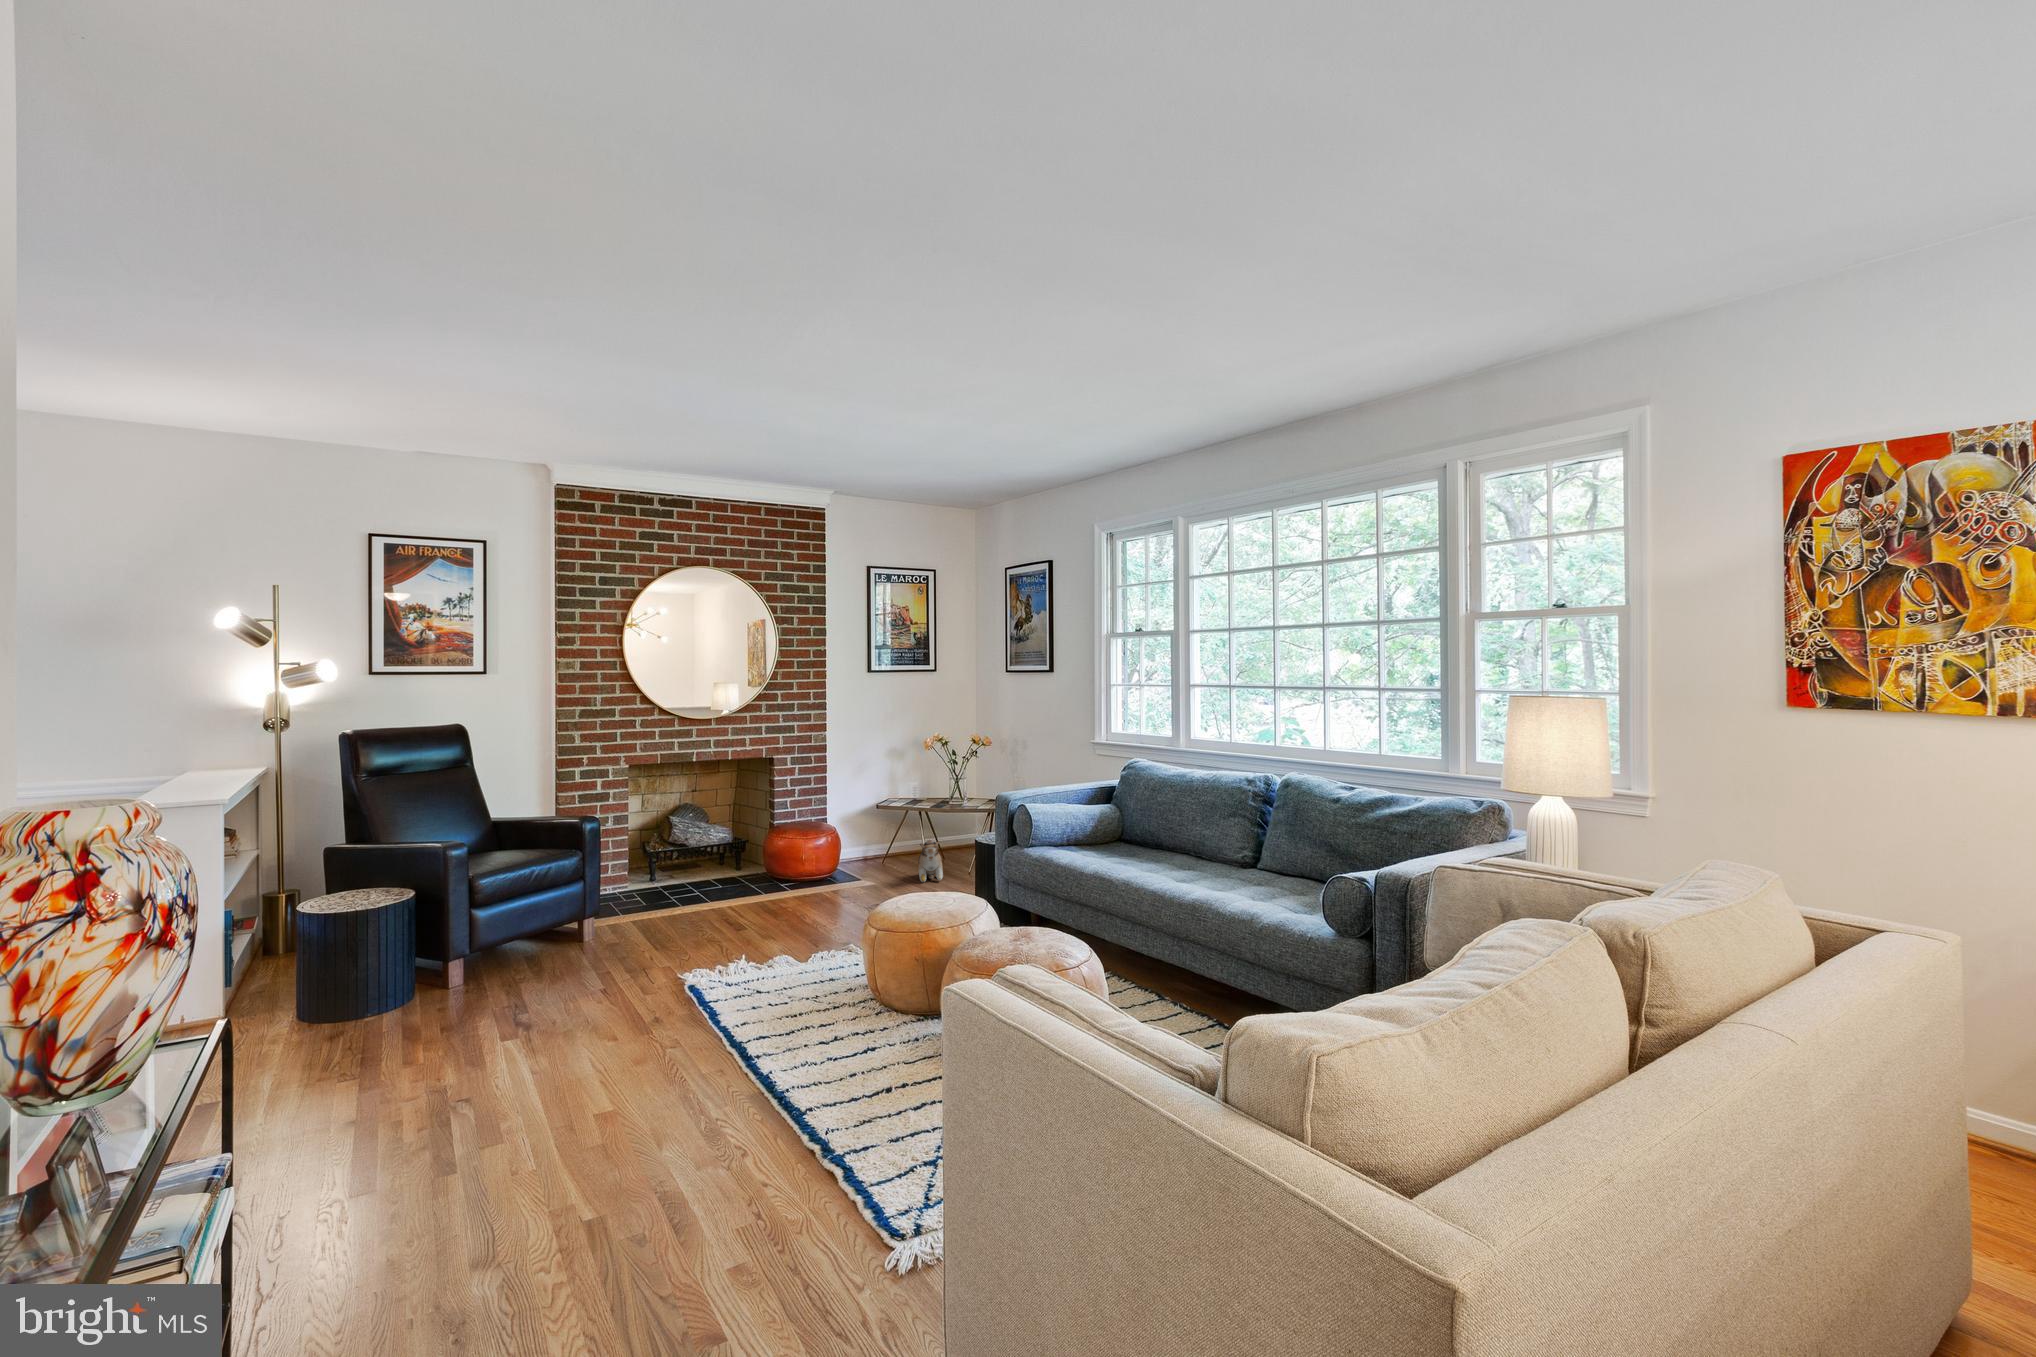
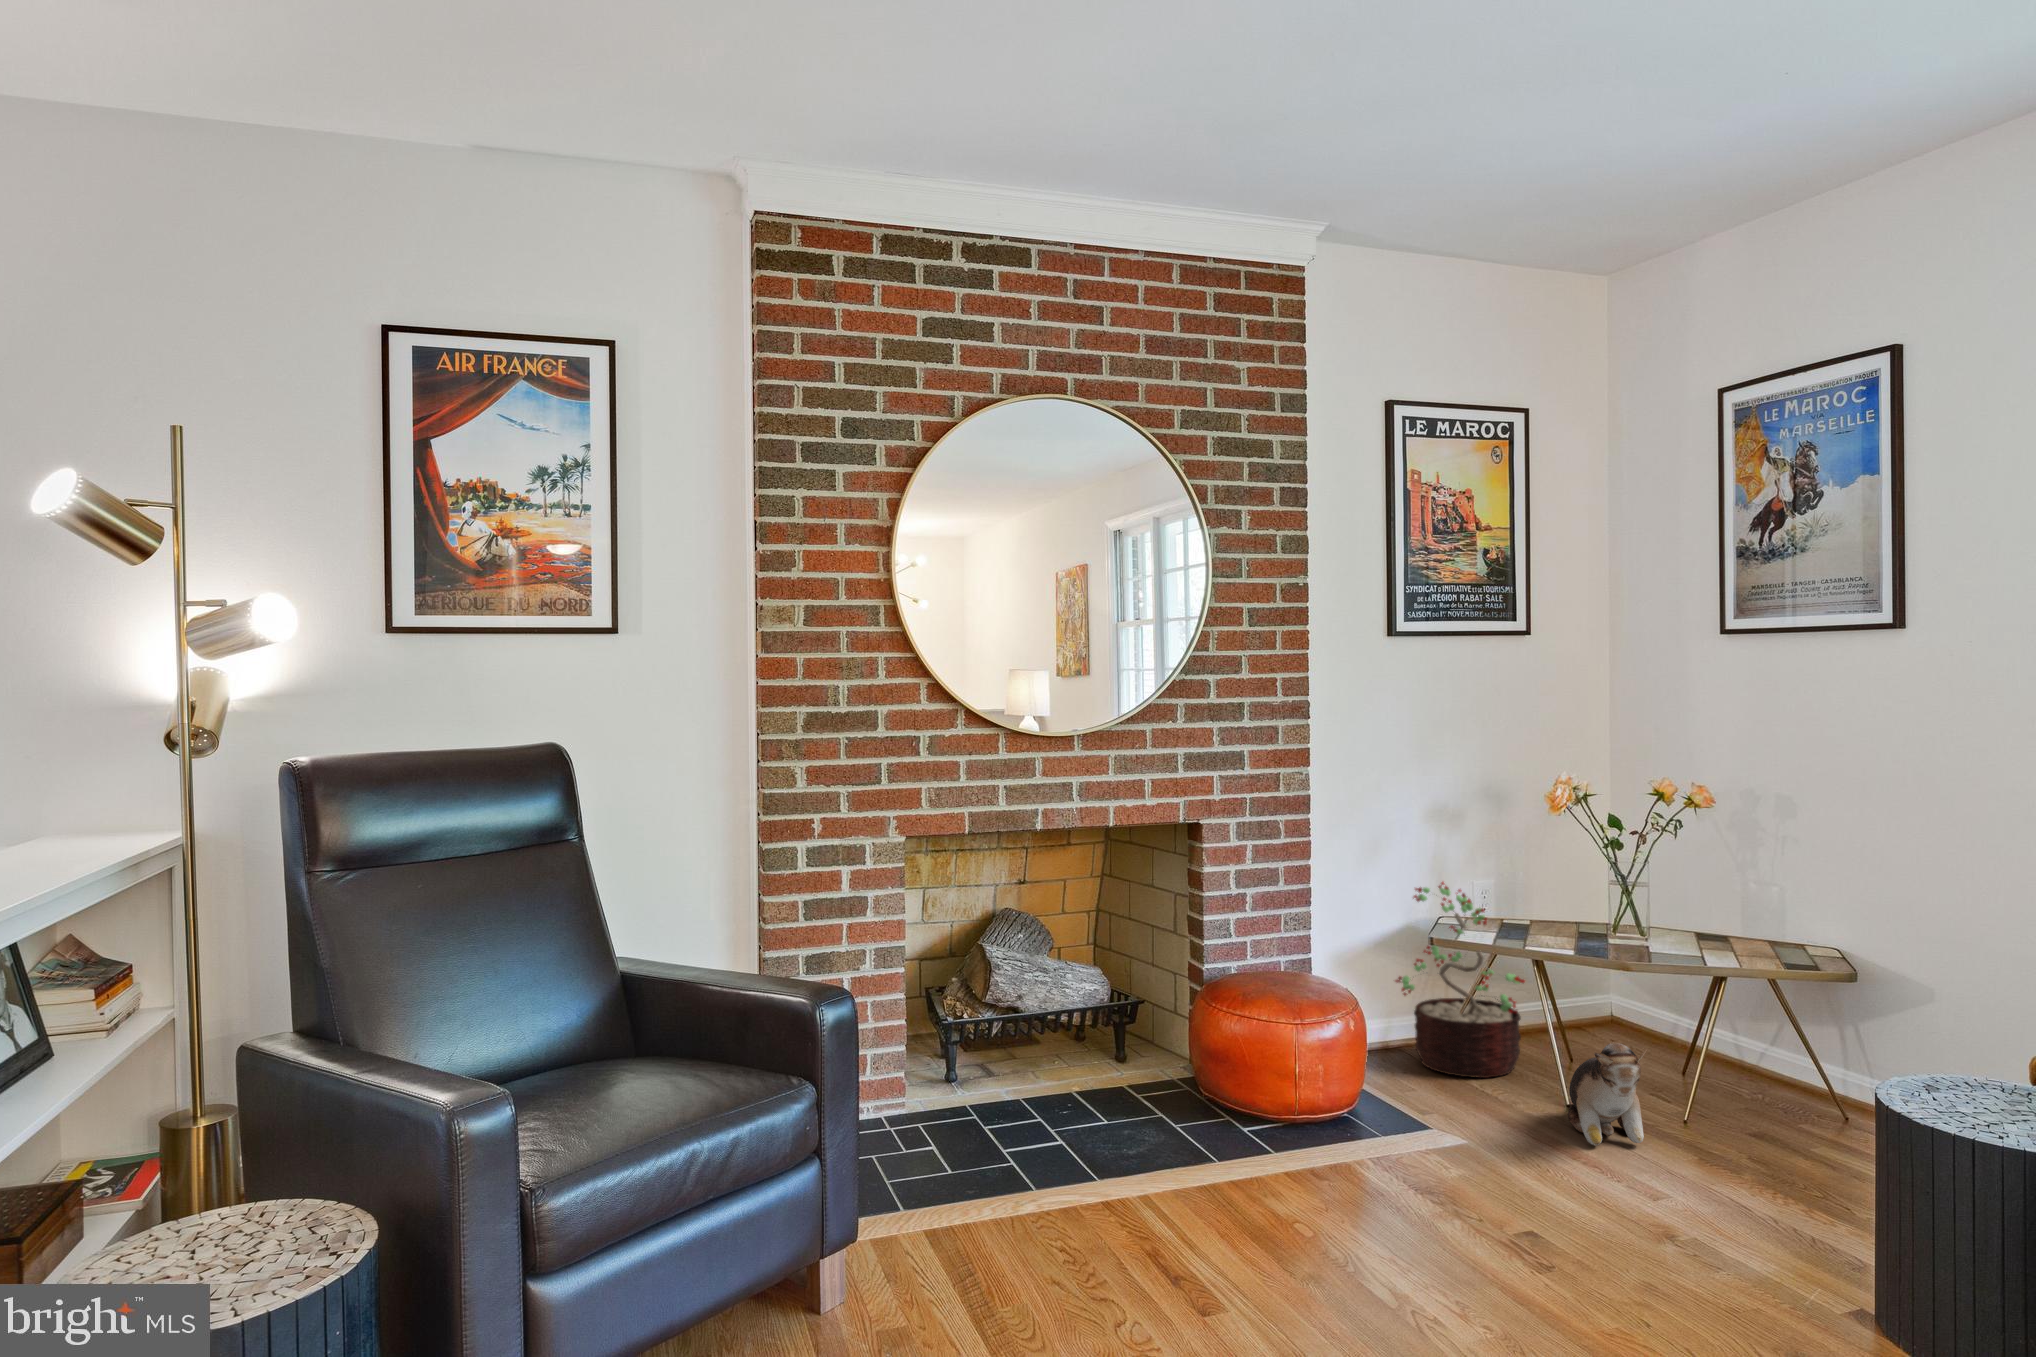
decorative plant: none [865,782,918,866] -> present [1396,882,1525,1078]

